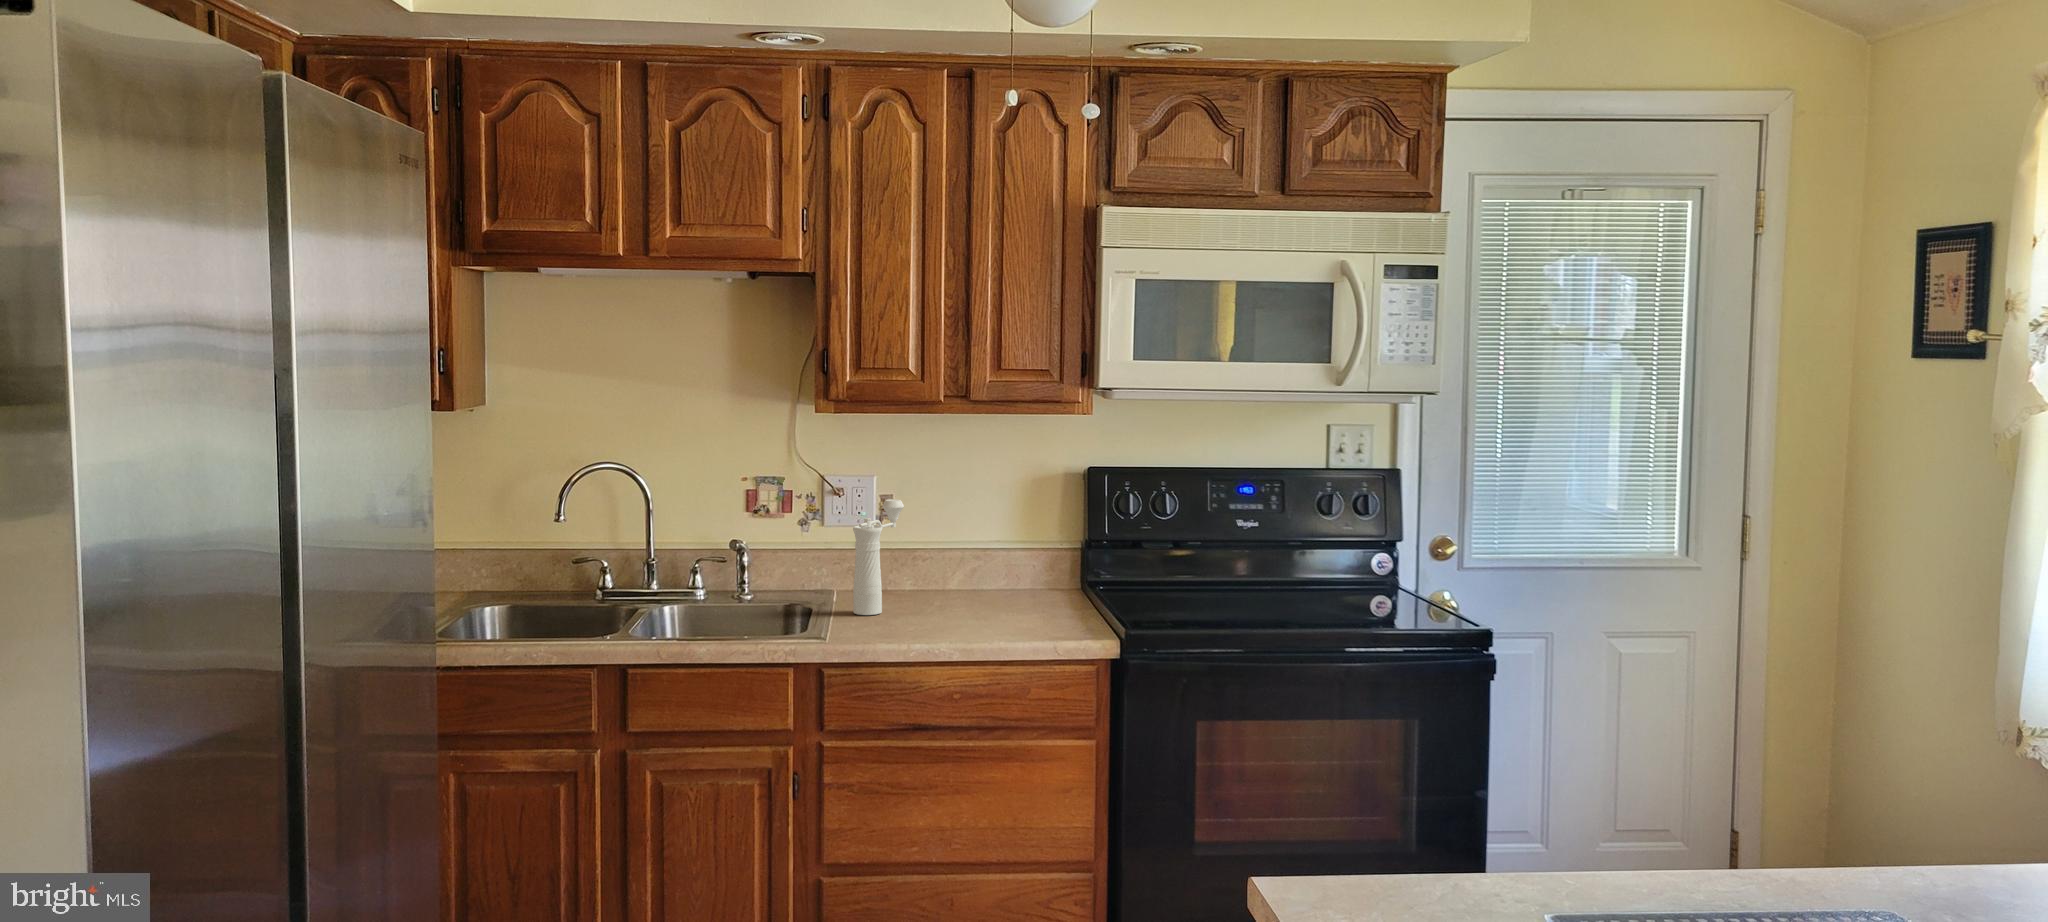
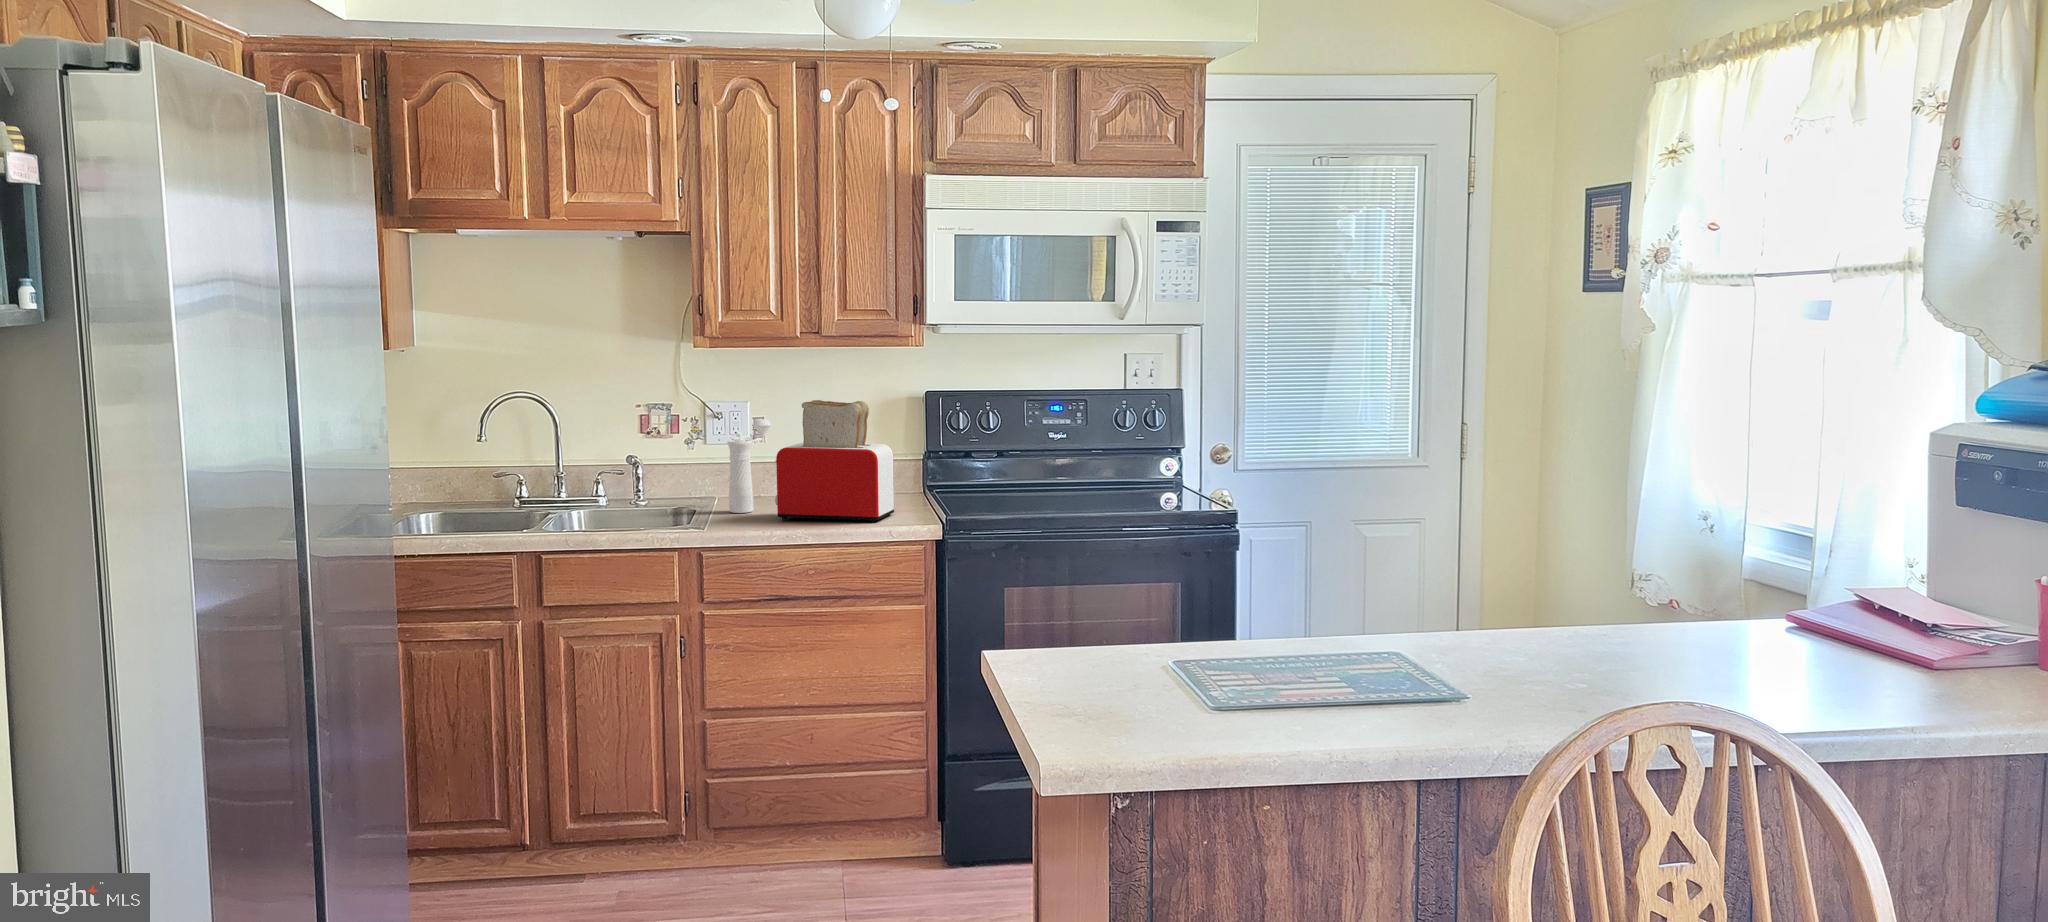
toaster: none [912,480,1057,635] -> present [775,400,894,523]

